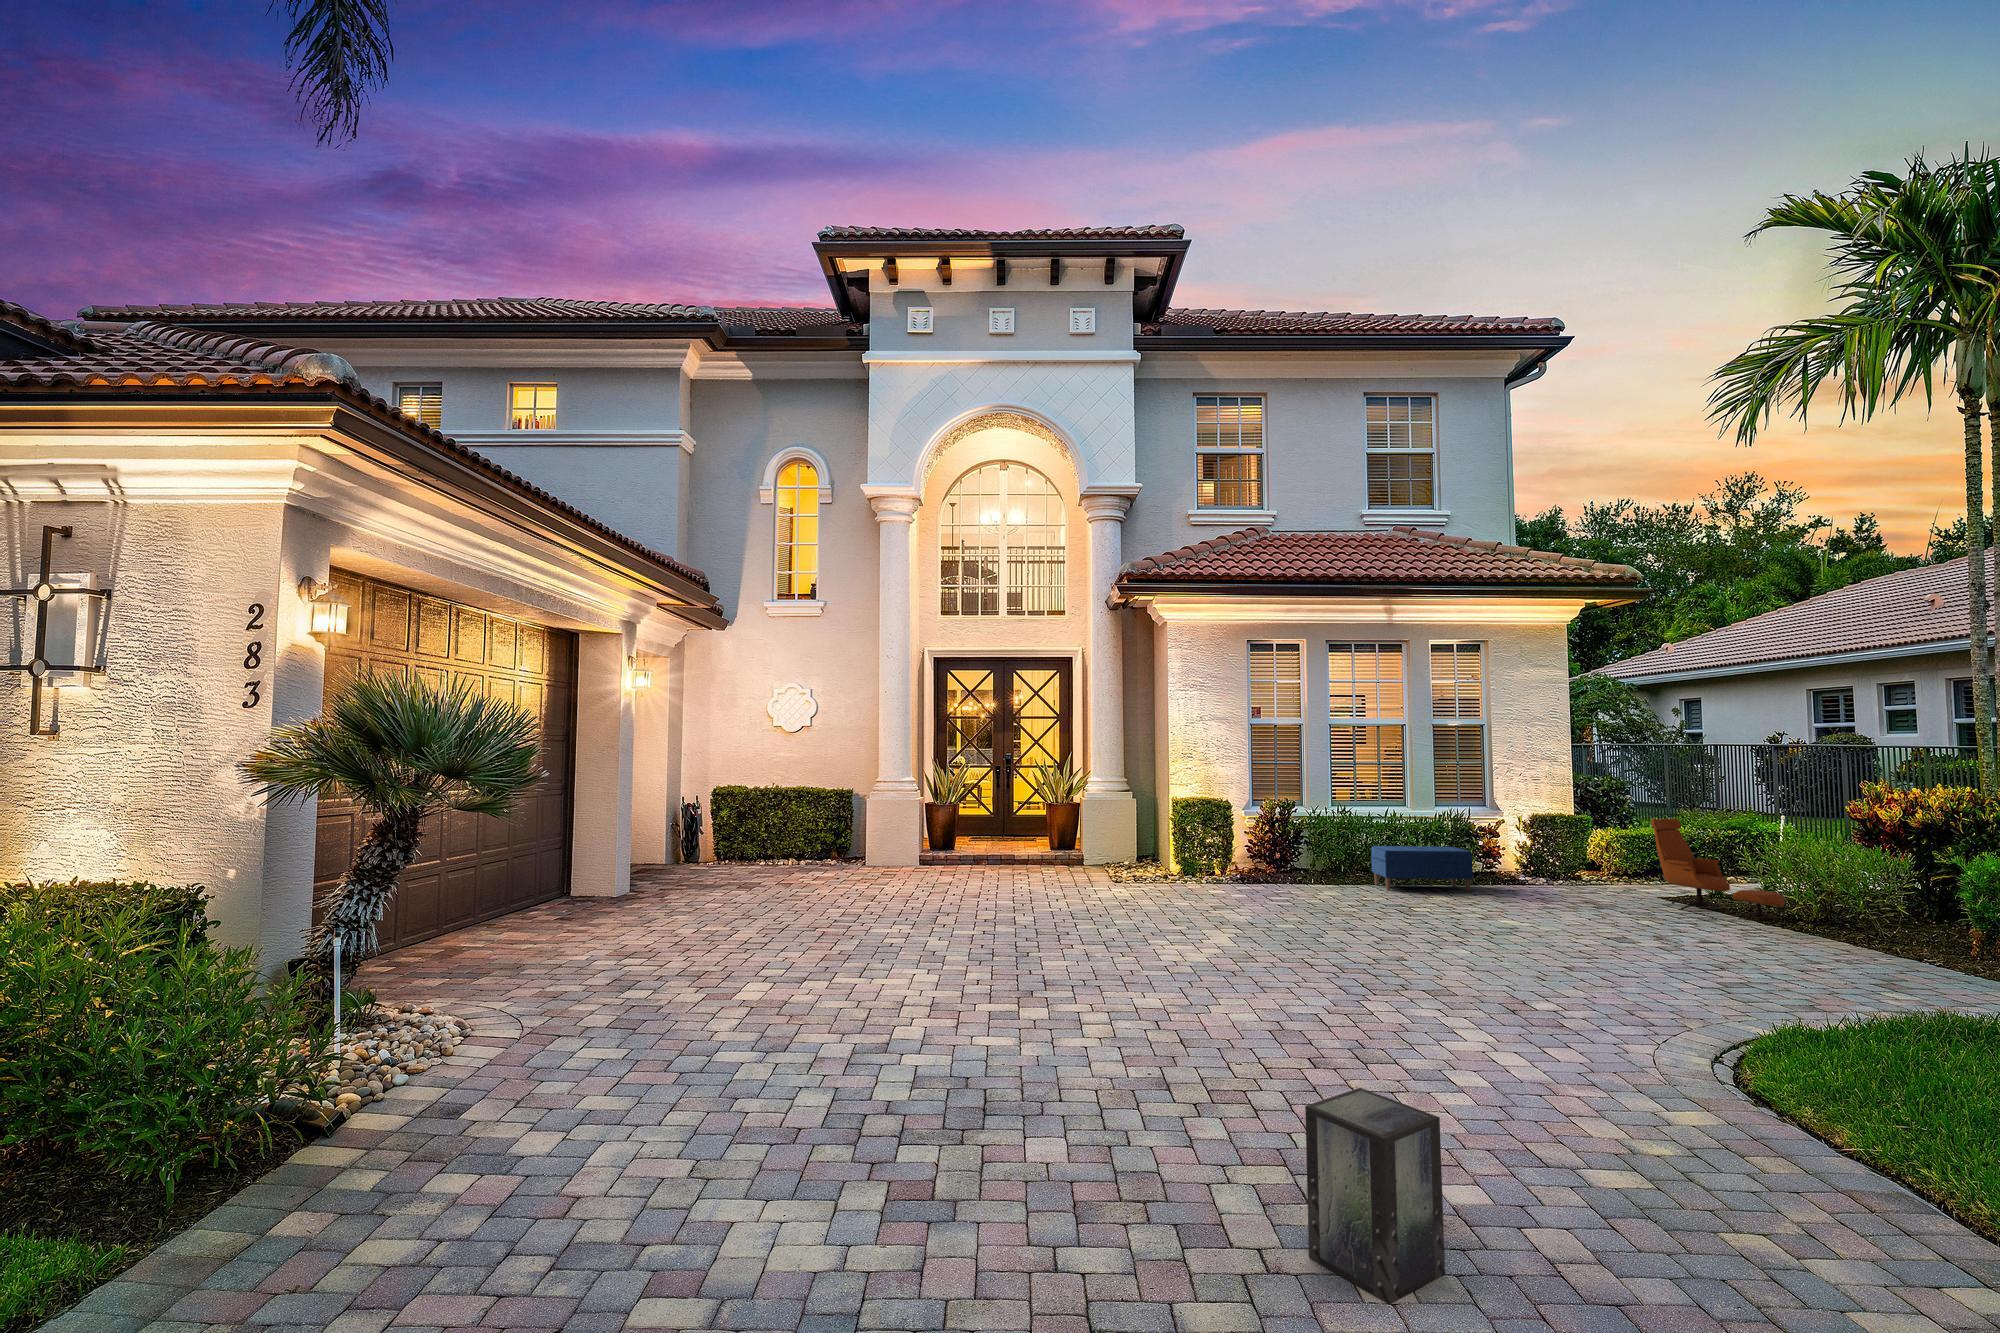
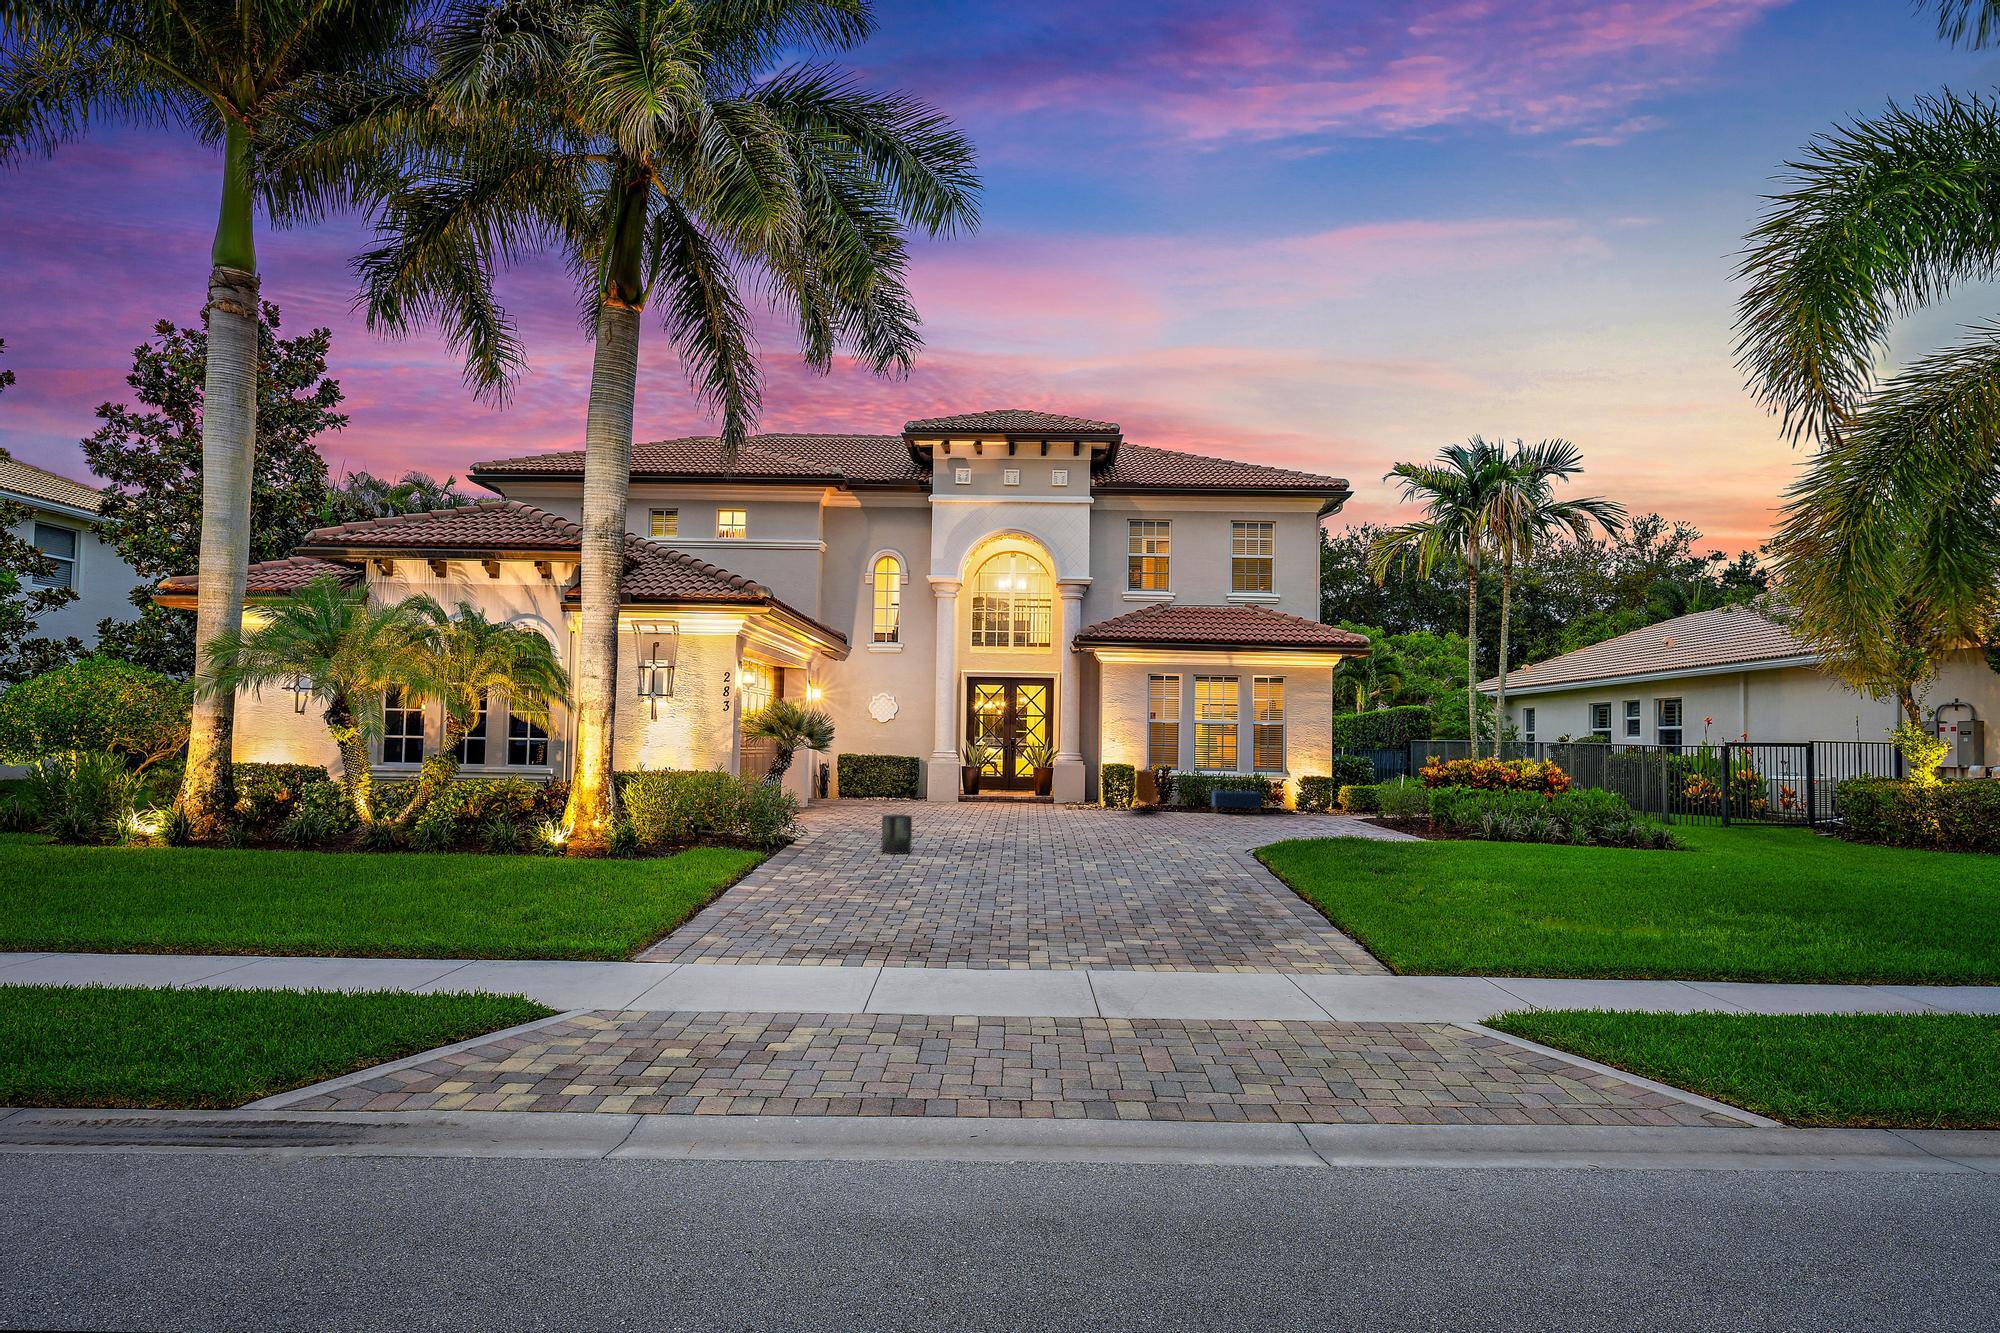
lounge chair: present [1651,819,1785,923] -> present [1135,770,1159,810]
storage box: present [1305,1088,1445,1305] -> present [881,814,912,854]

